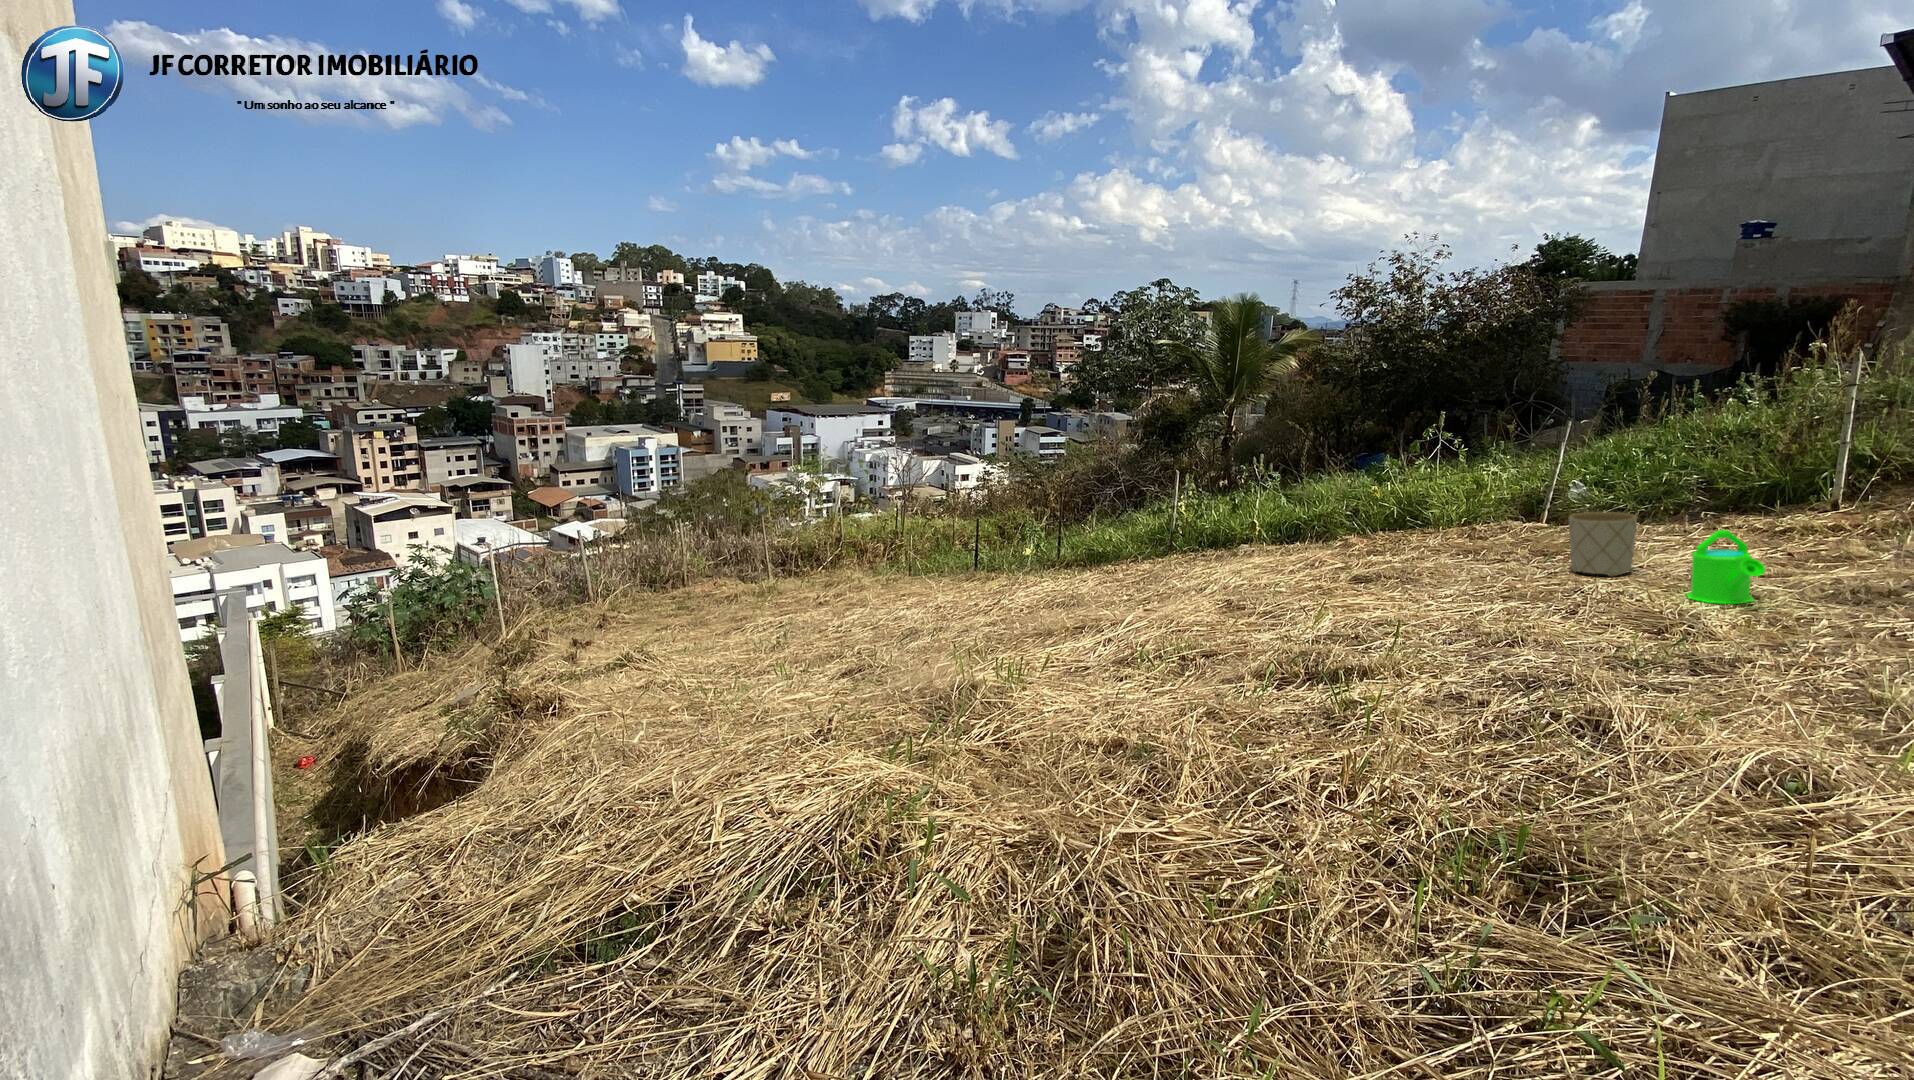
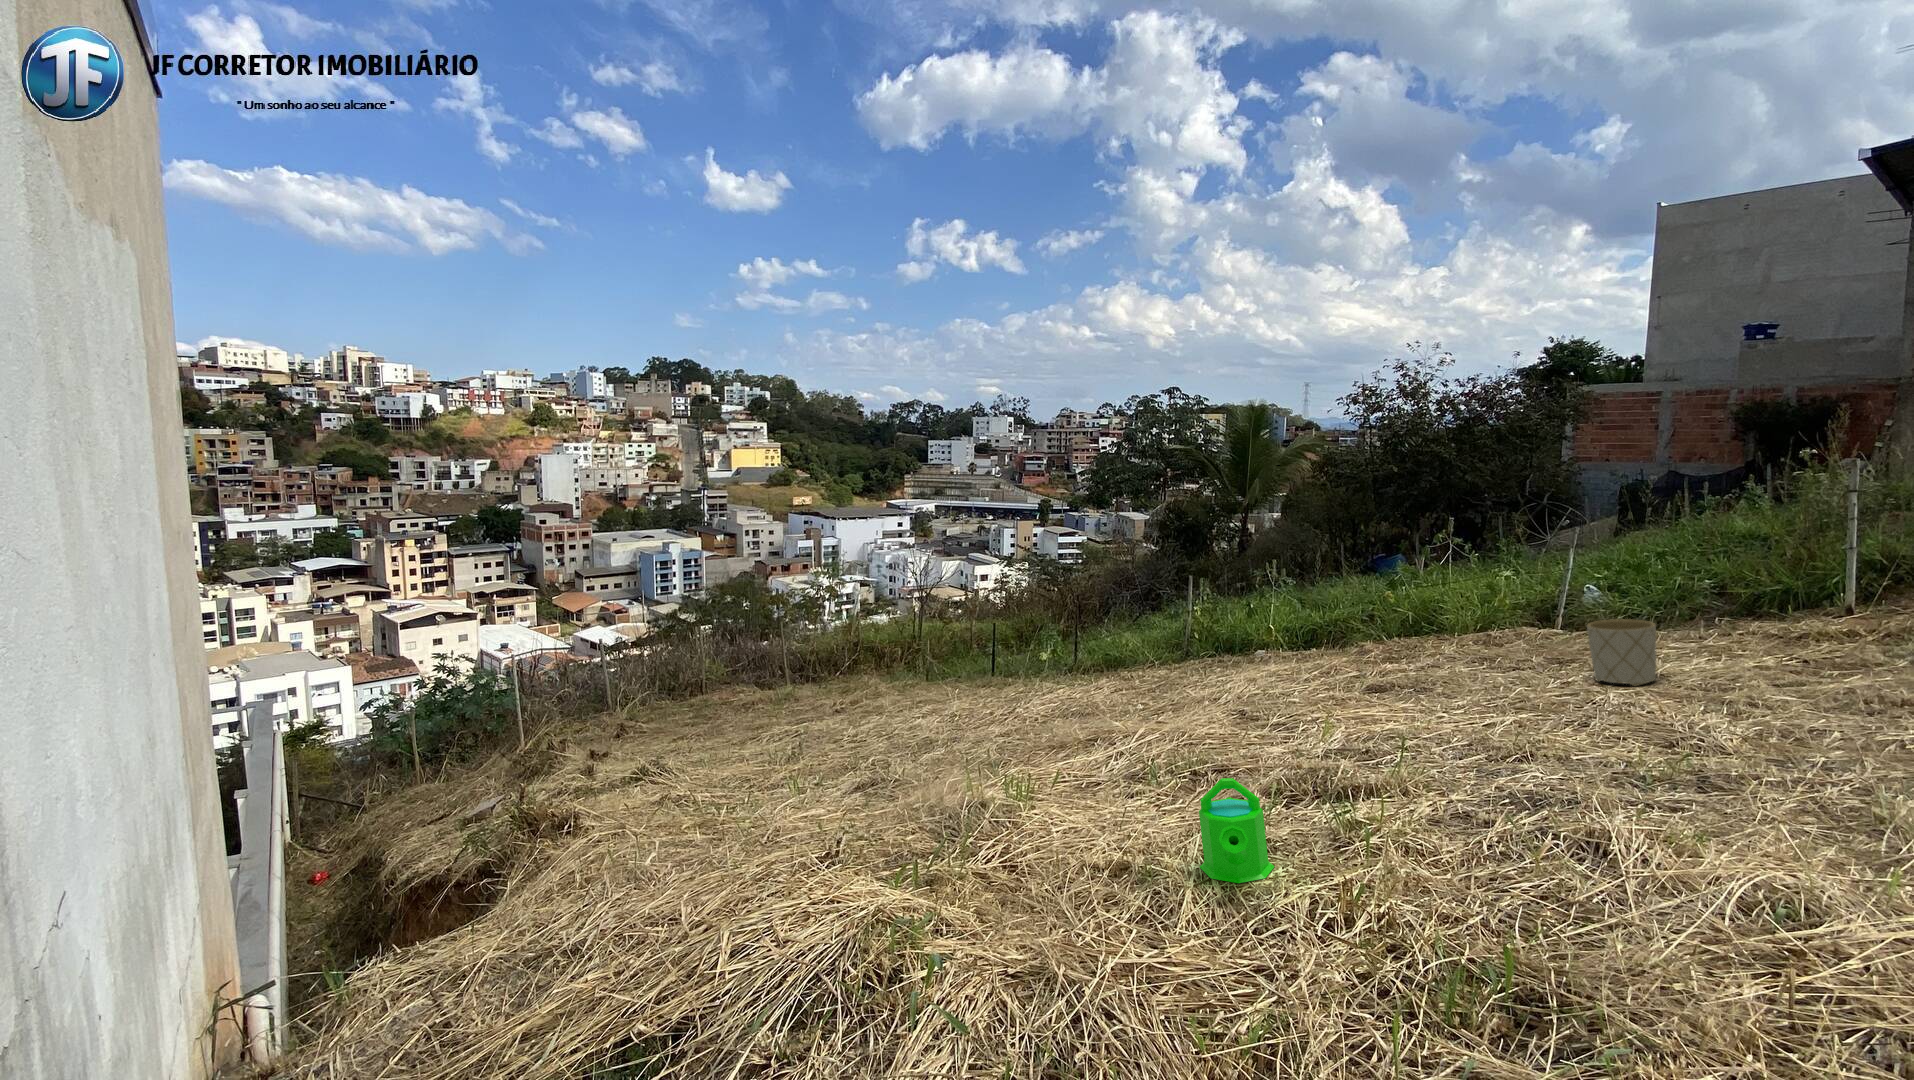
watering can: present [1686,530,1765,604] -> present [1199,778,1274,883]

